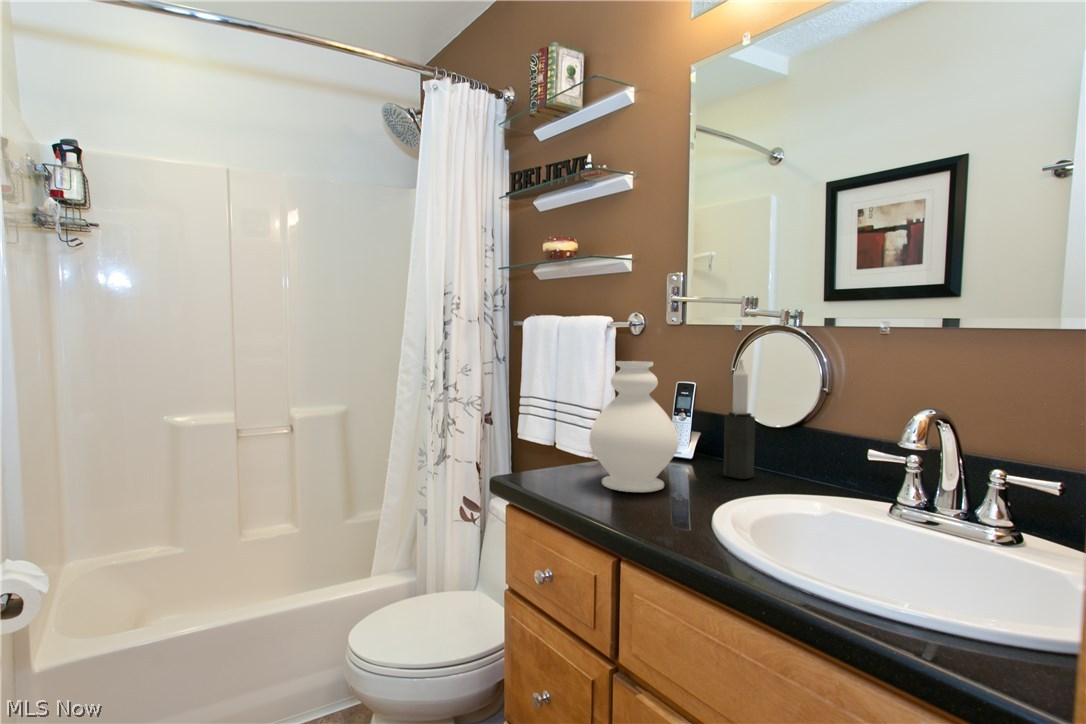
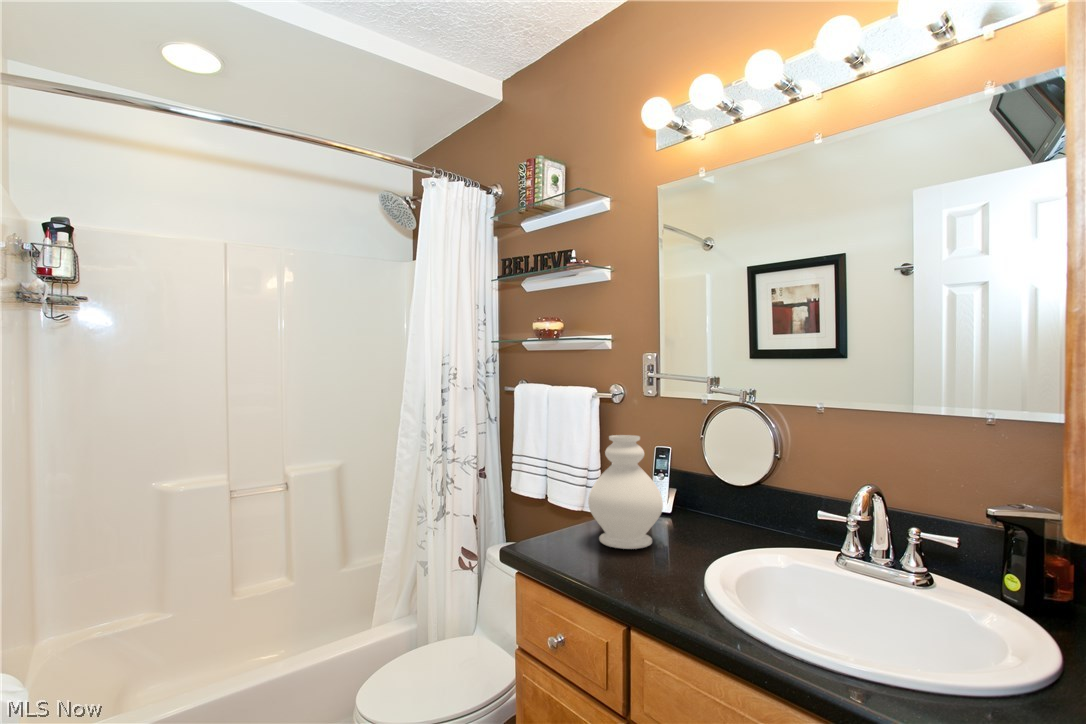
candle: present [724,359,755,479] -> none [698,431,723,532]

